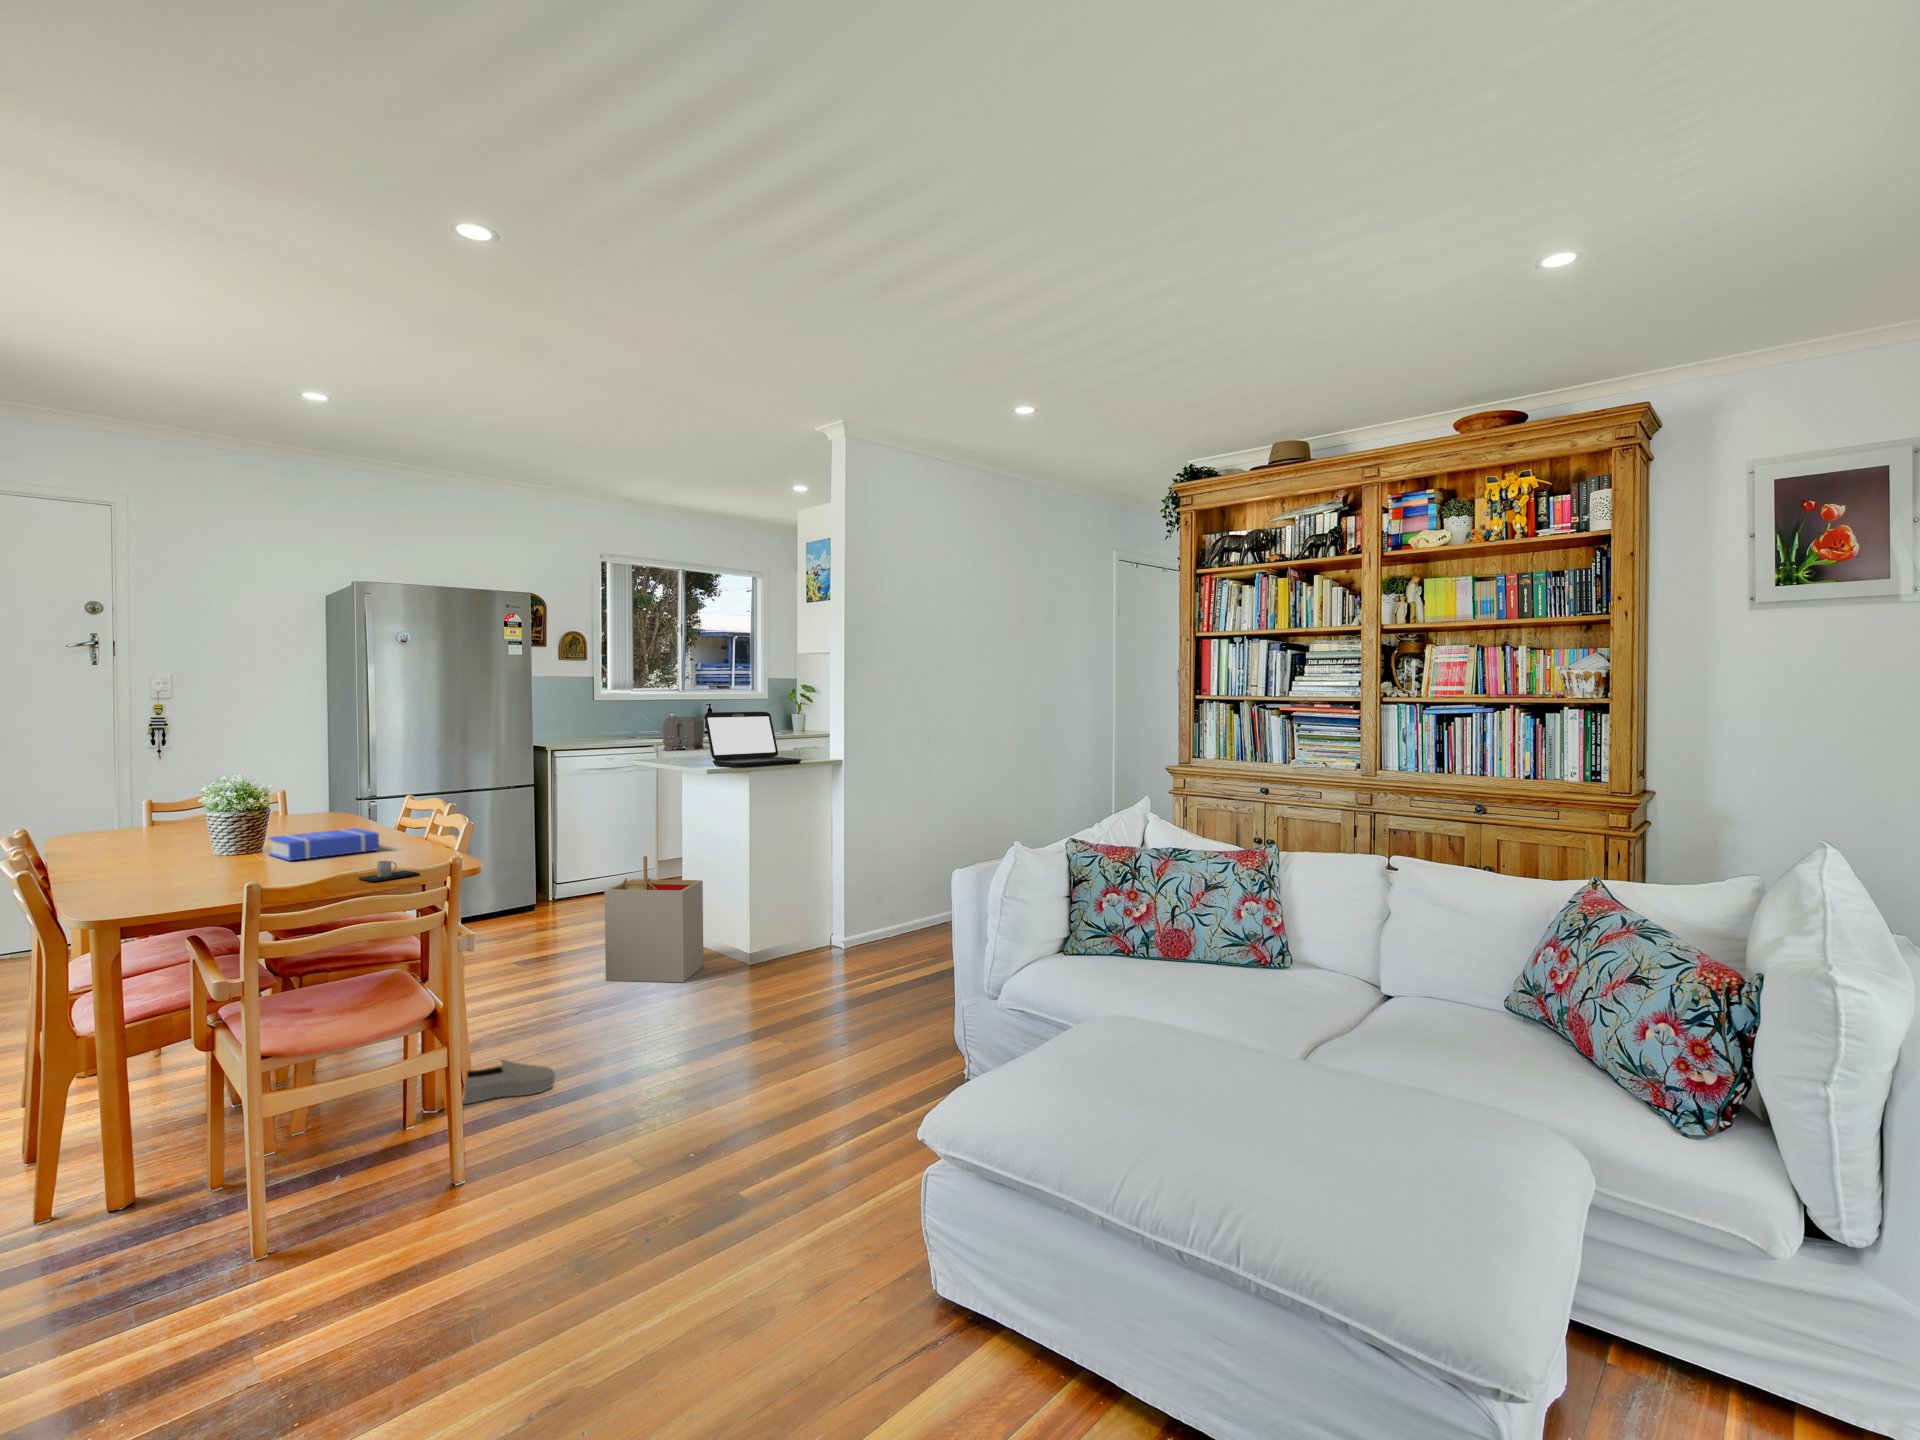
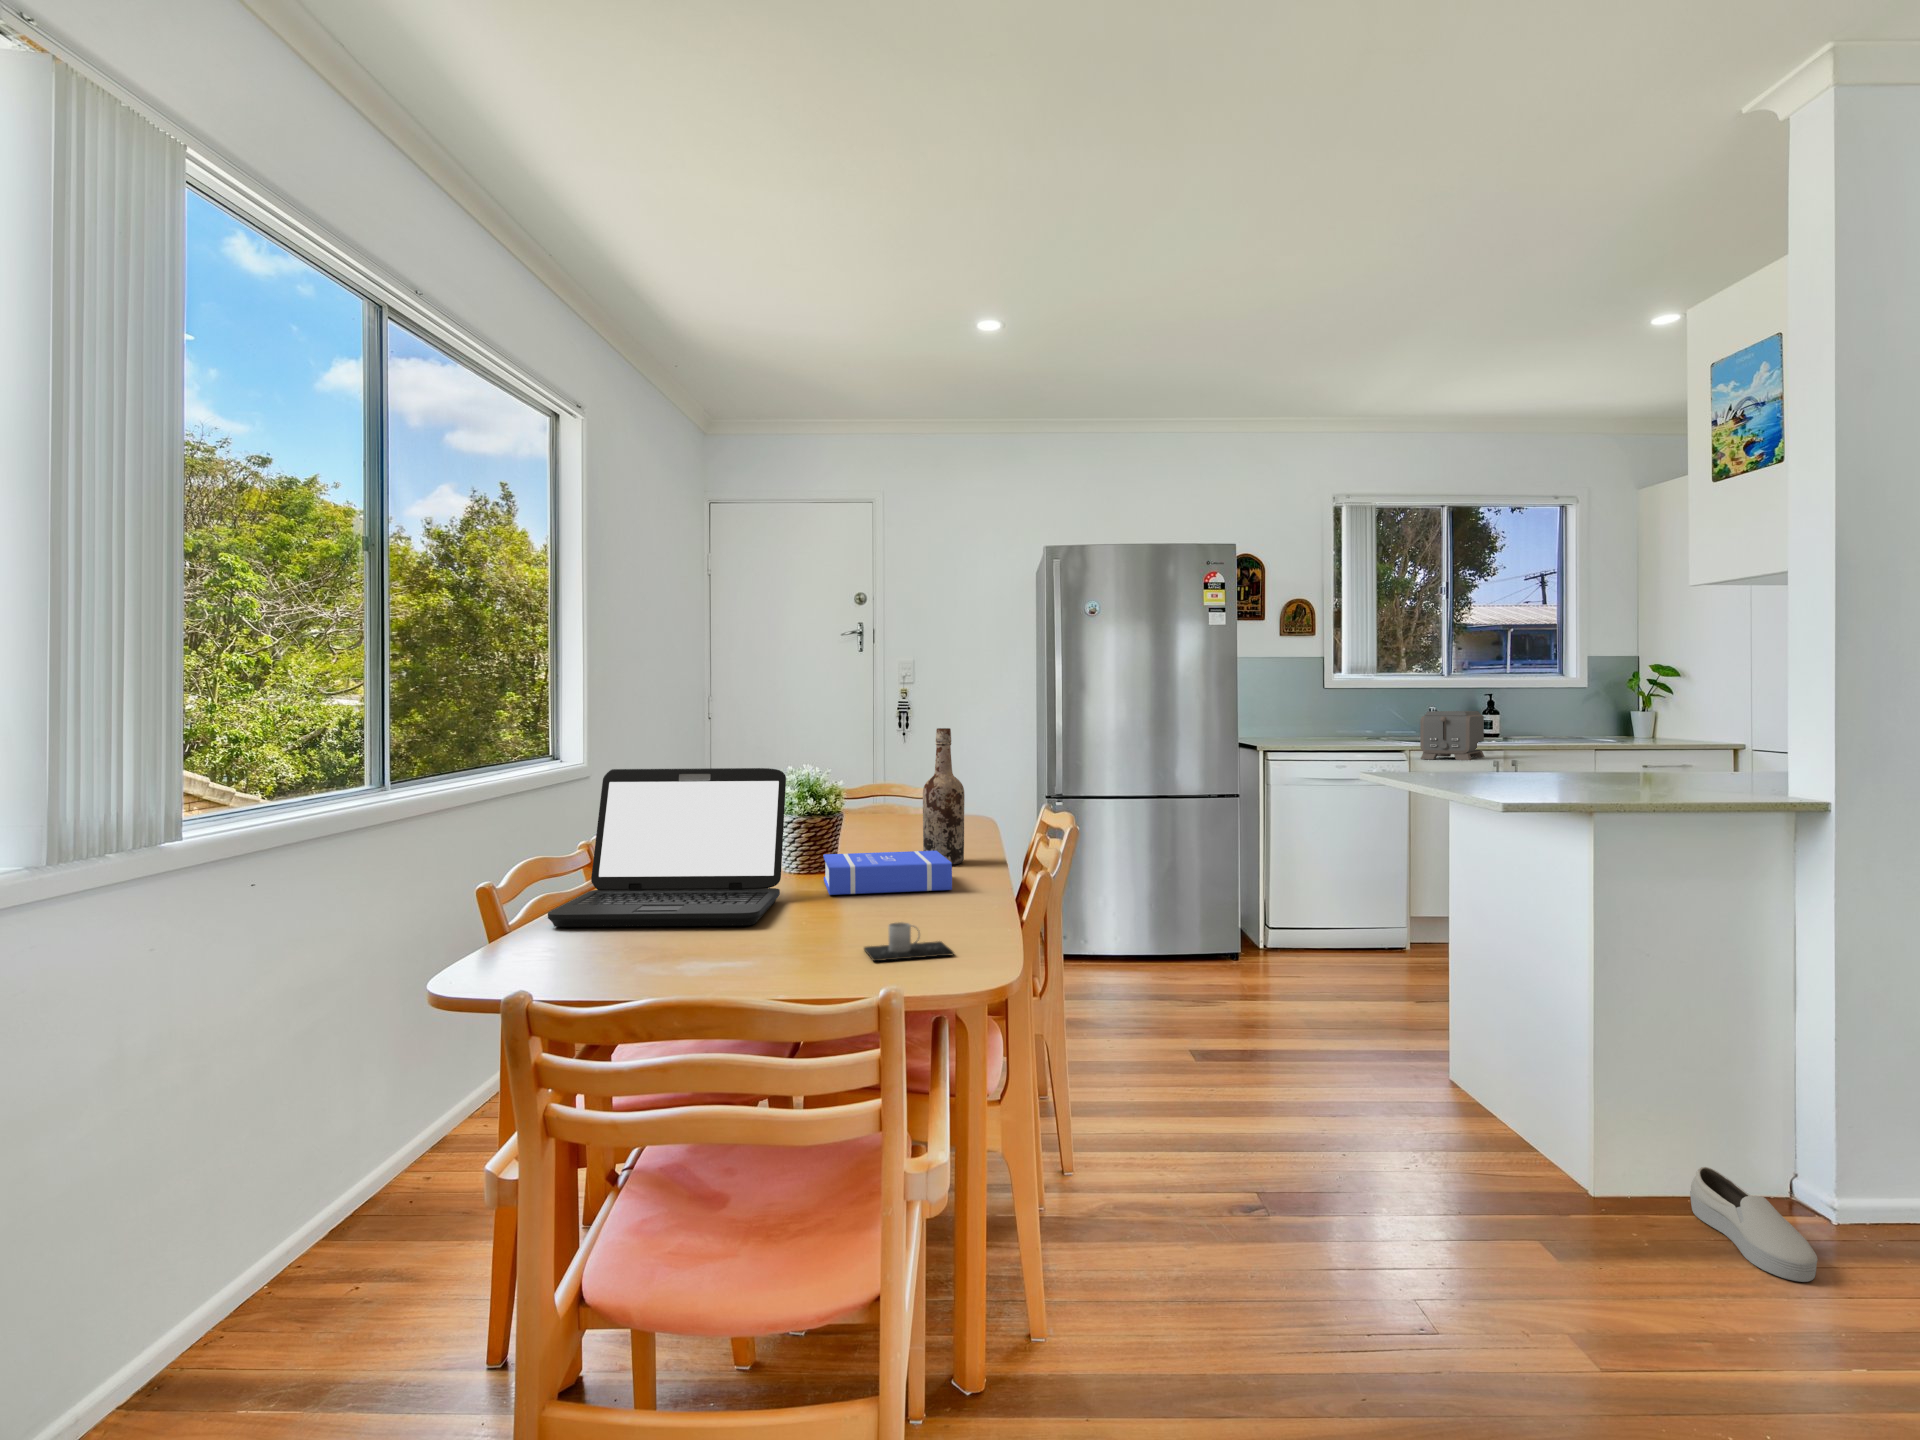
laptop: present [704,712,801,768] -> present [548,768,786,927]
wine bottle: none [333,746,367,839] -> present [923,728,965,864]
storage bin: present [605,856,704,982] -> none [1319,931,1494,1171]
shoe: present [462,1060,555,1105] -> present [1690,1167,1818,1282]

